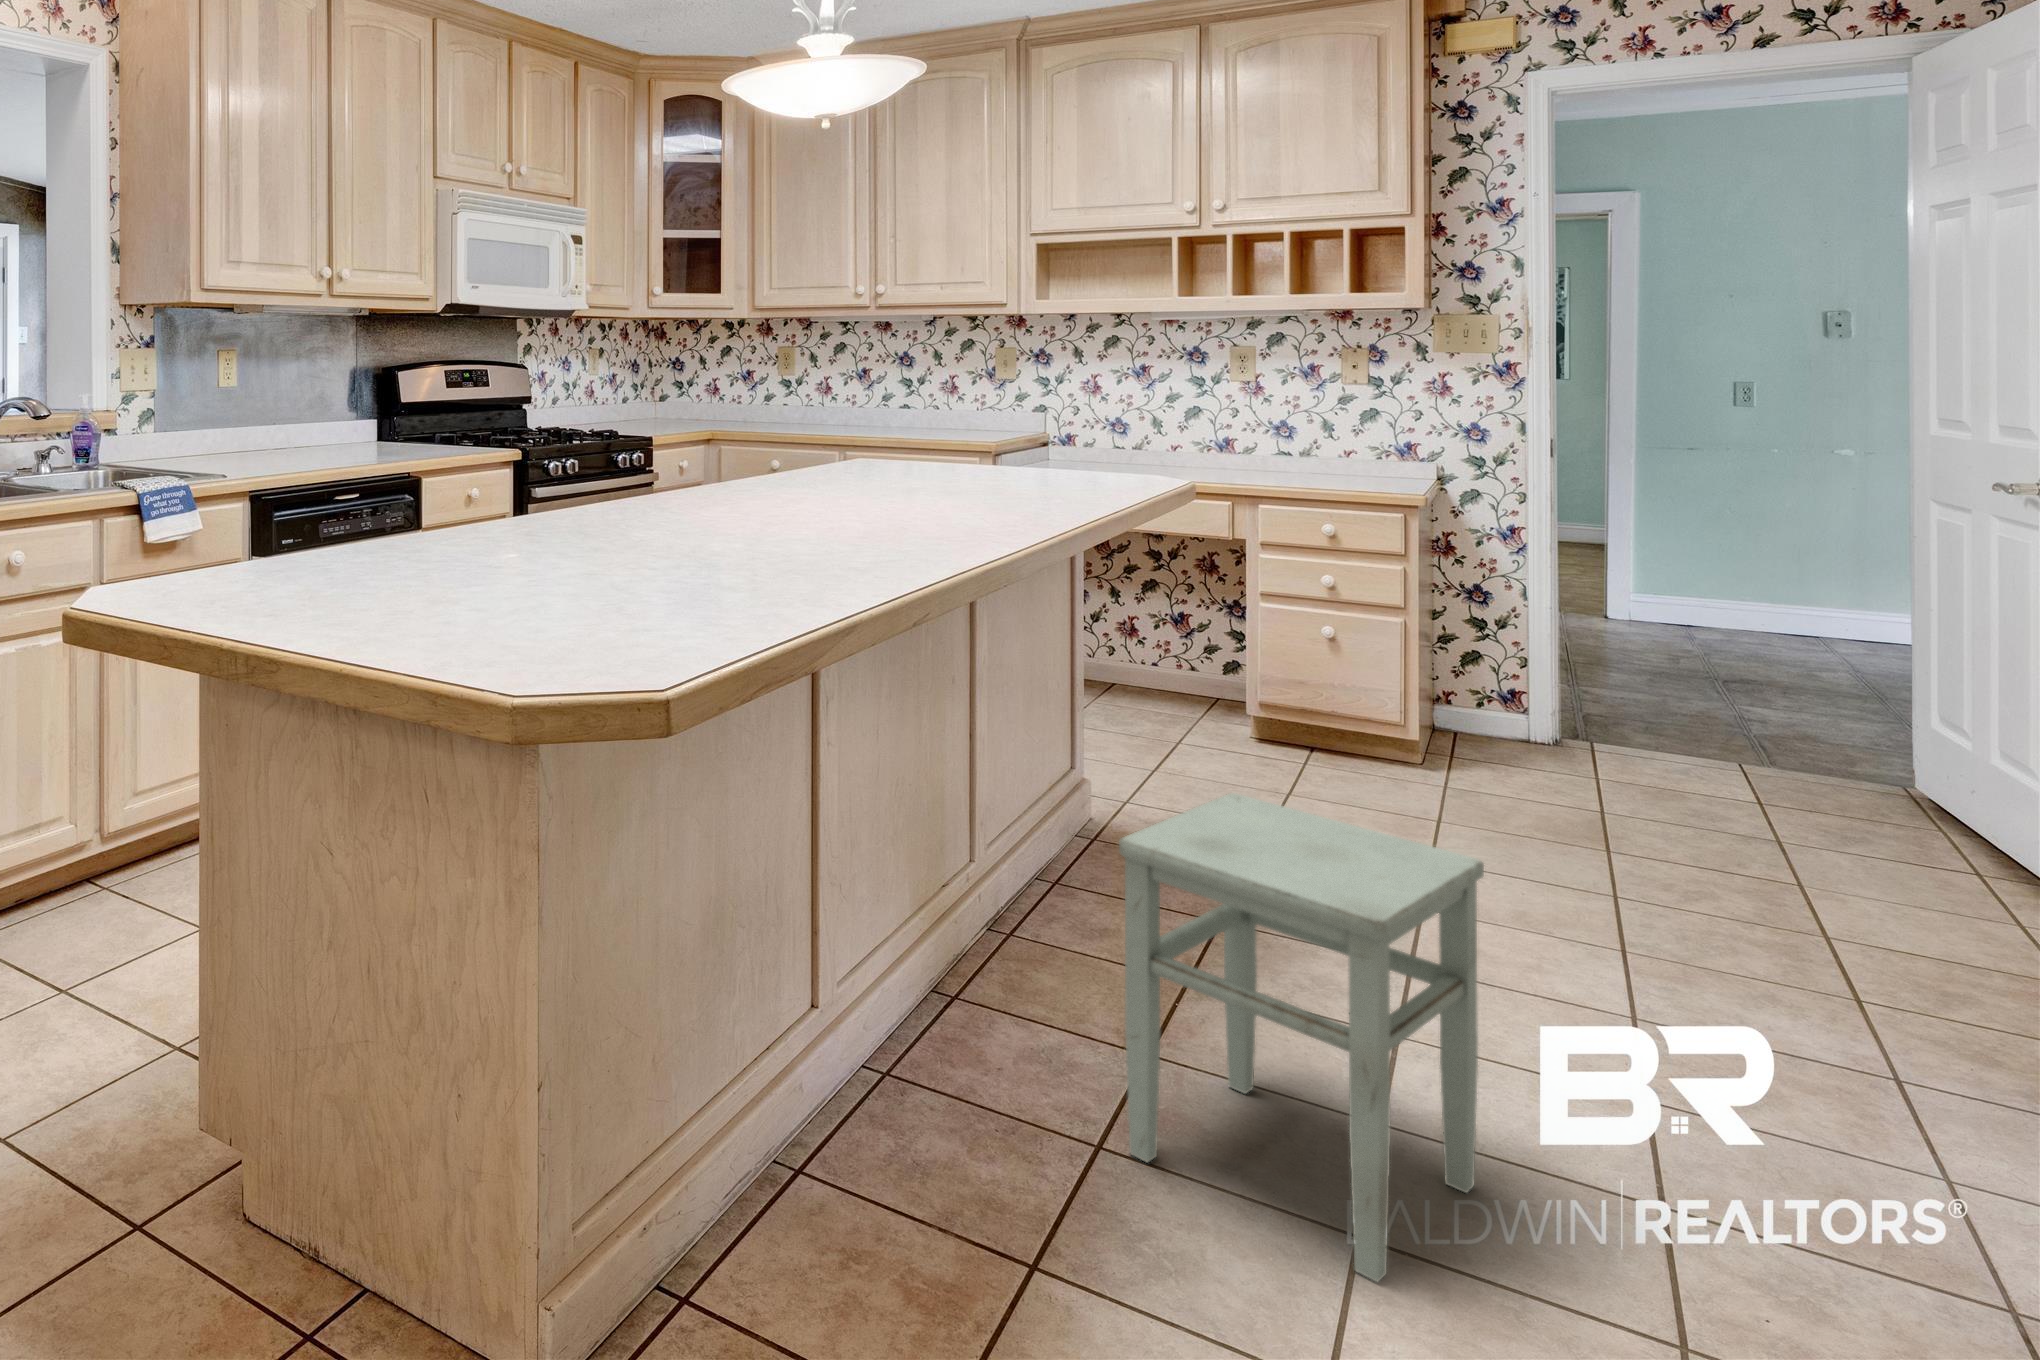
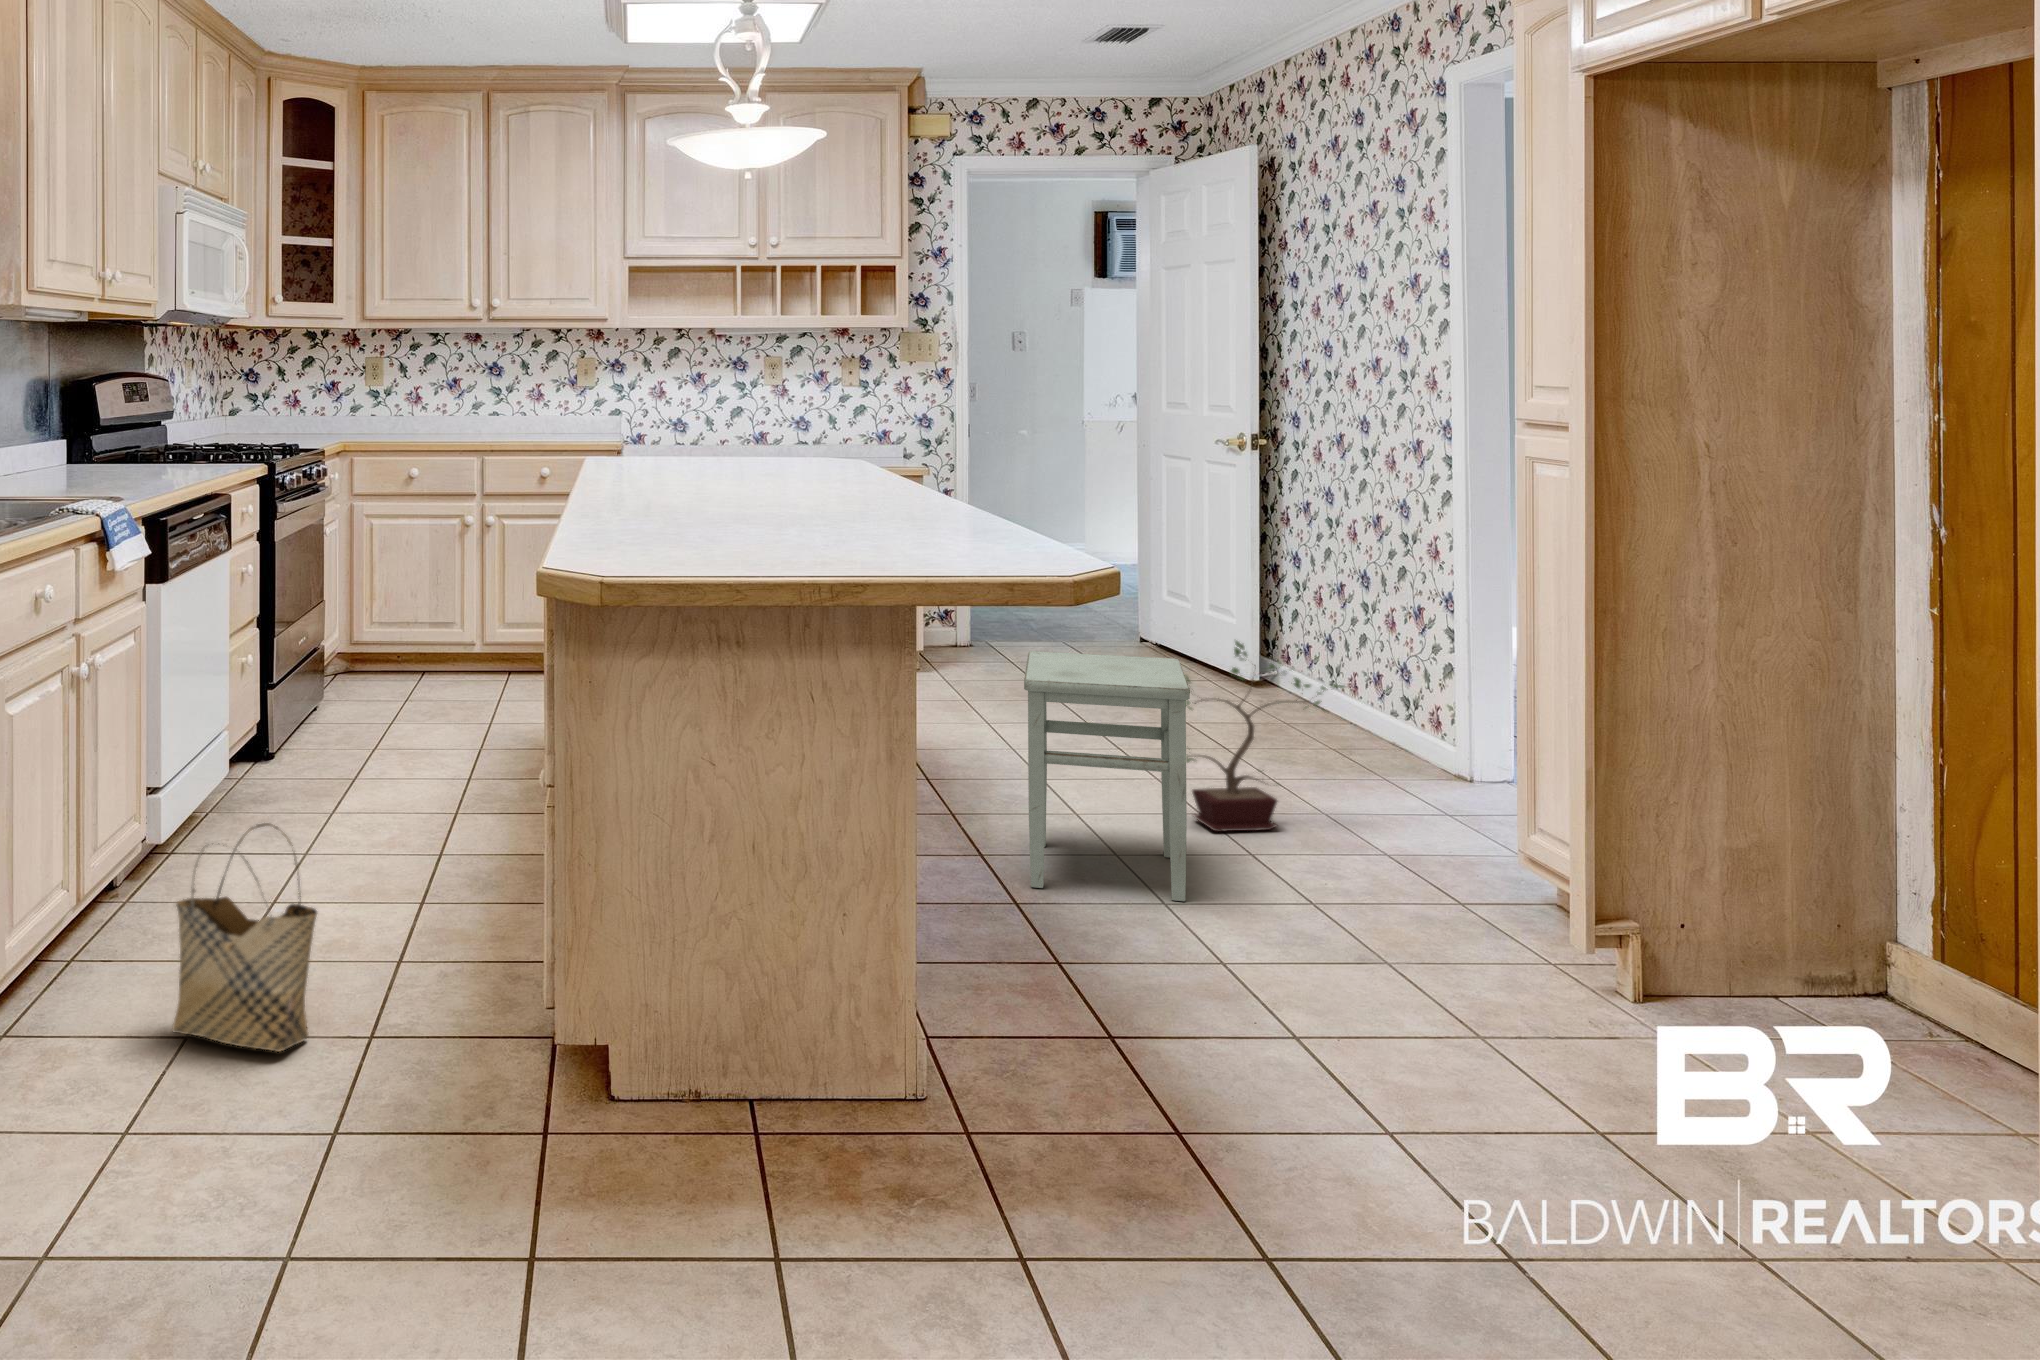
woven basket: none [26,812,125,1048] -> present [172,823,317,1052]
potted plant: none [1531,843,1957,1206] -> present [1186,641,1345,832]

